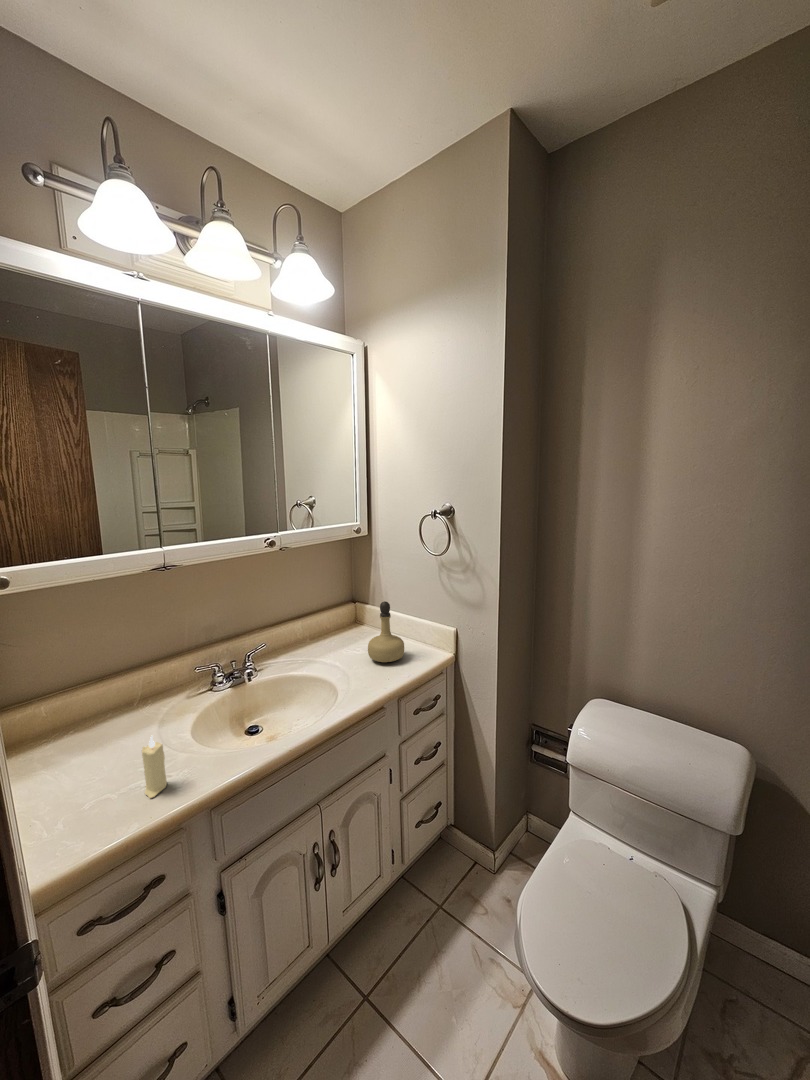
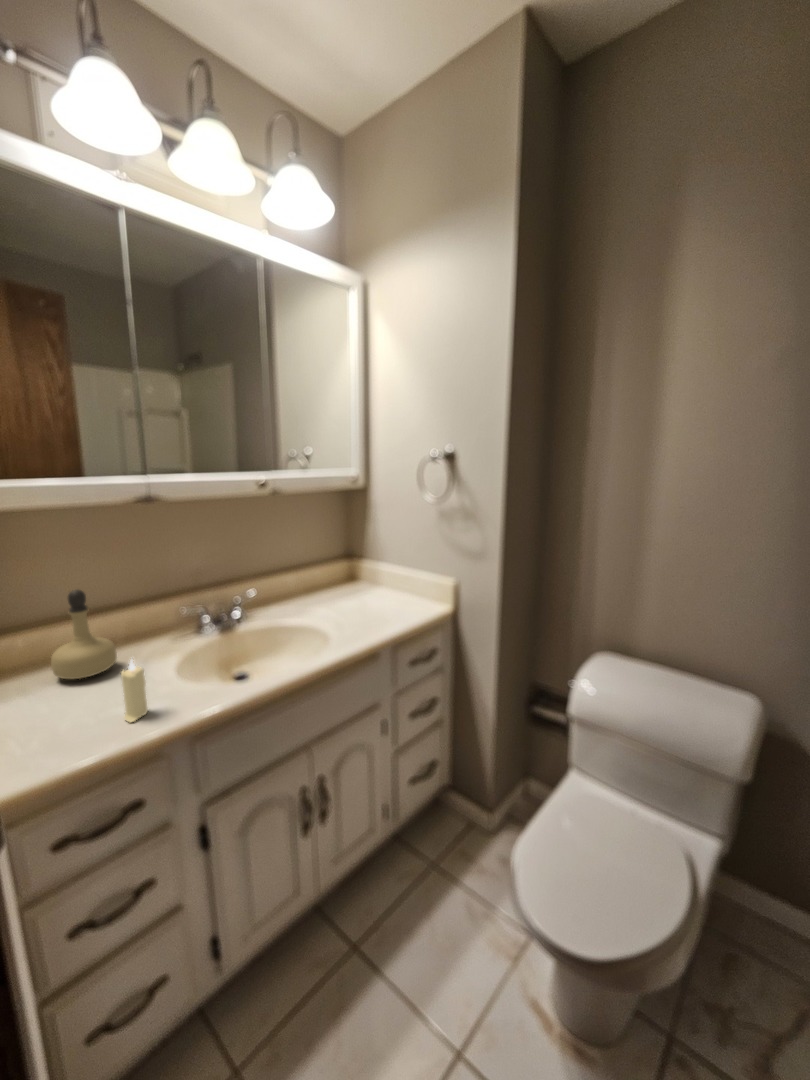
perfume bottle: present [368,601,404,662] -> present [51,590,117,679]

